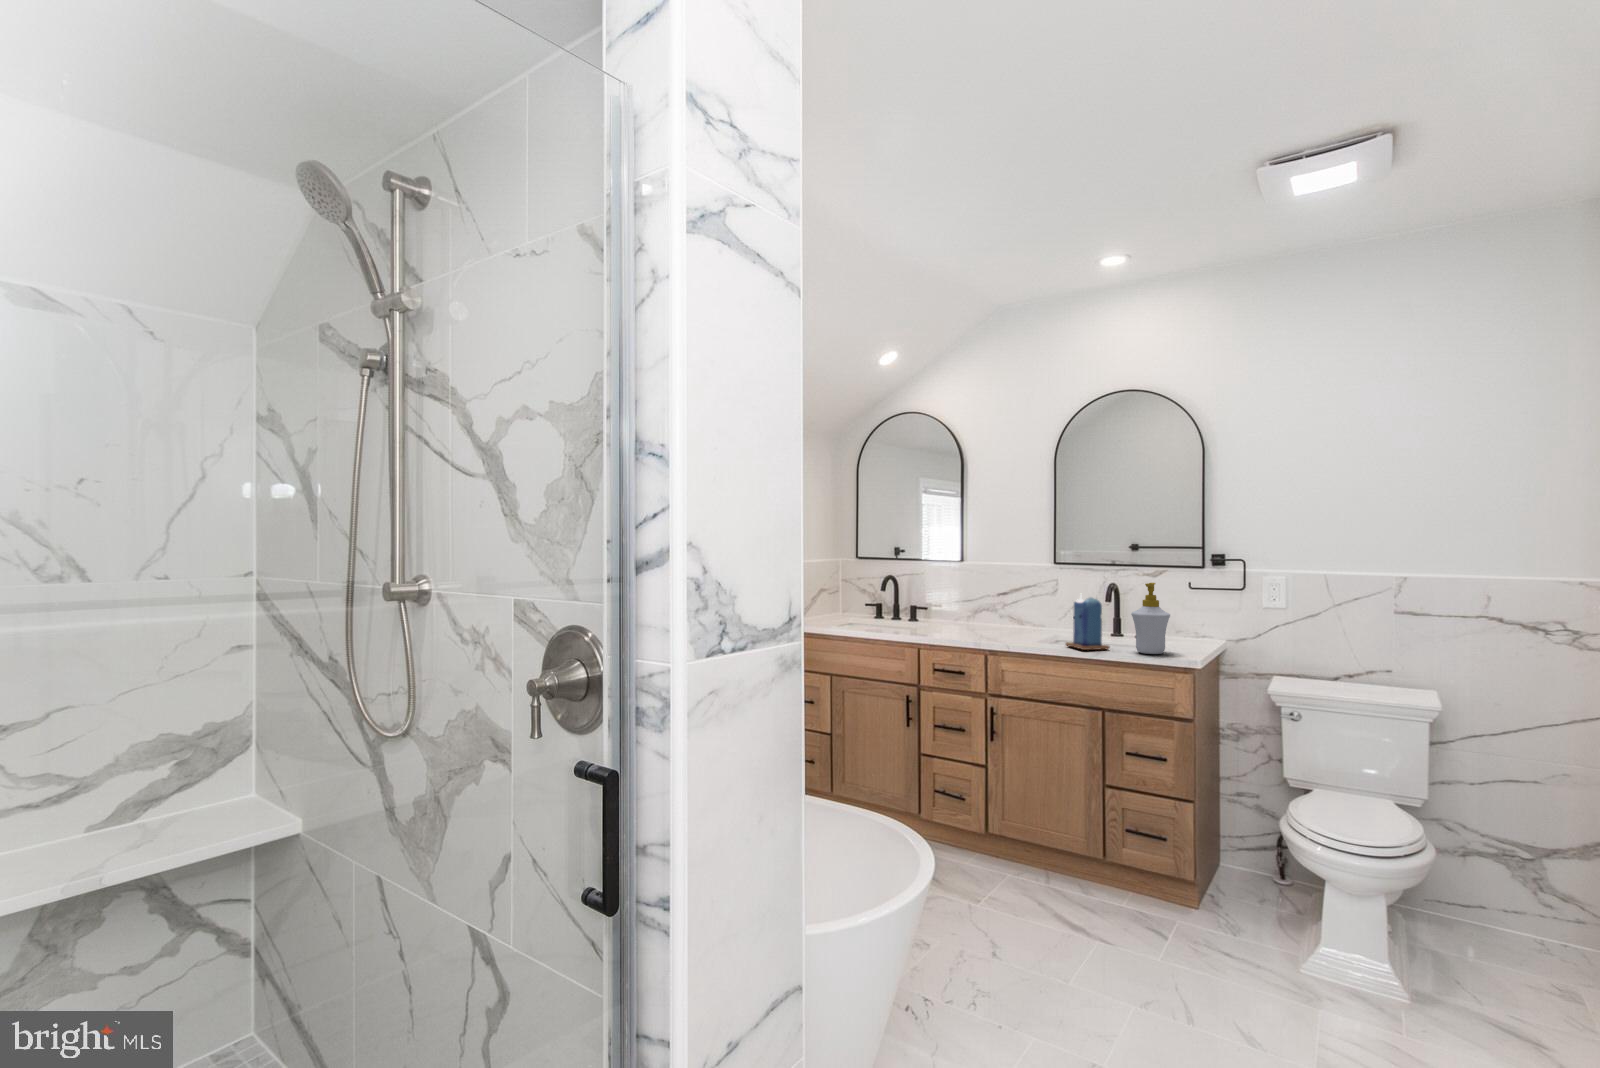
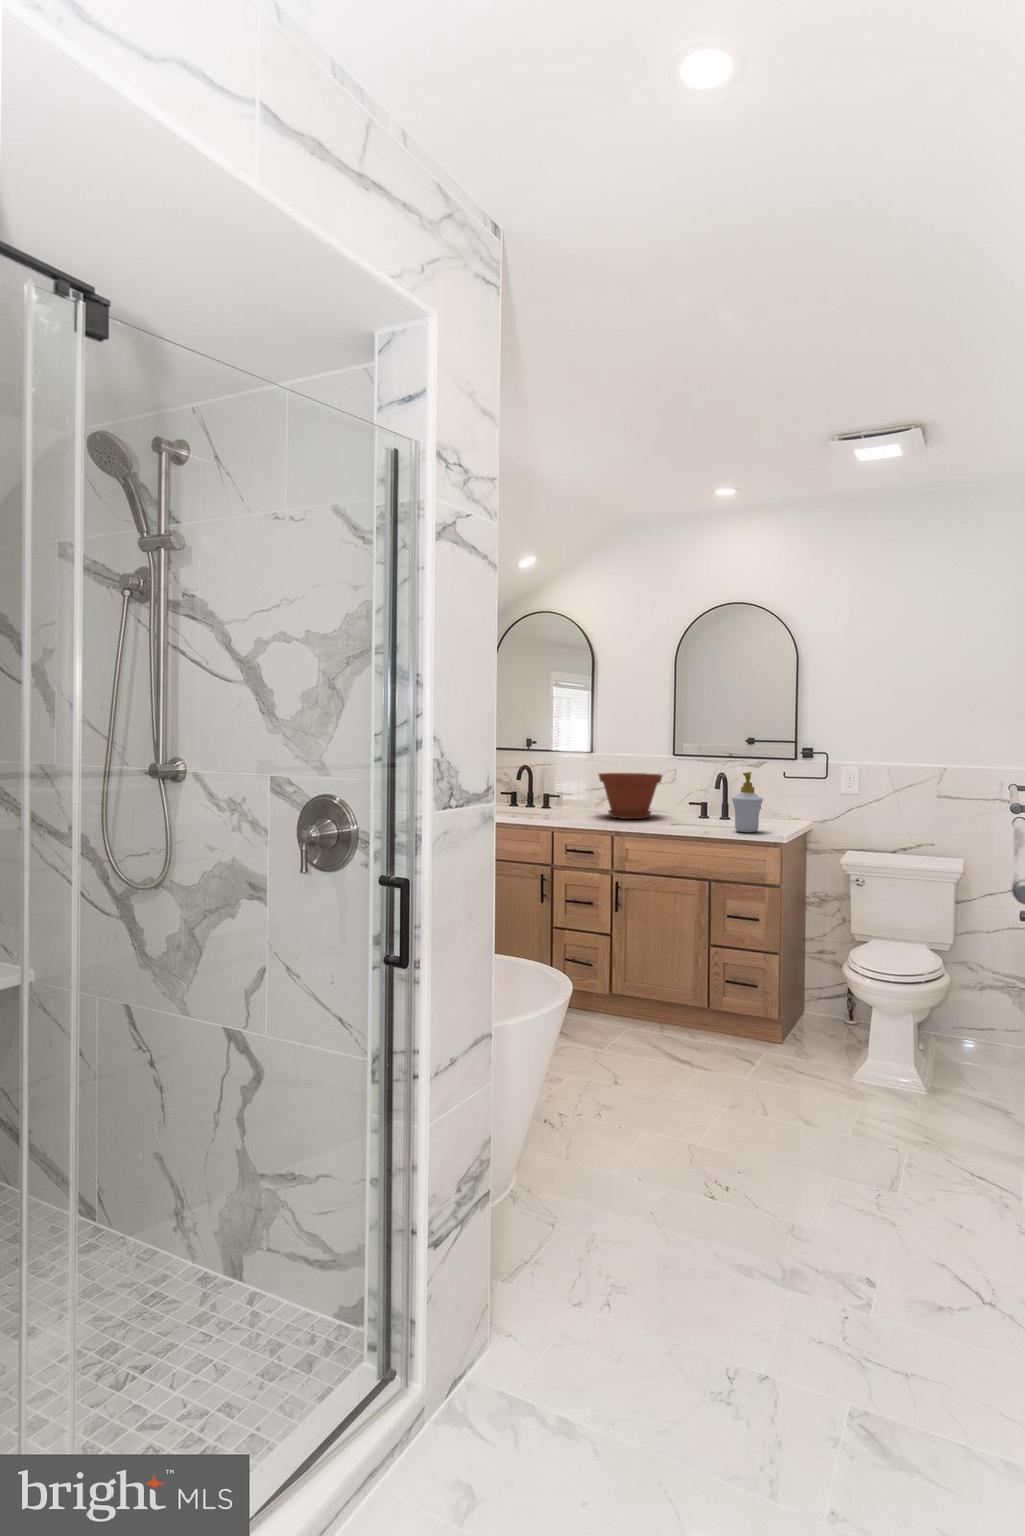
plant pot: none [970,582,1044,635] -> present [599,773,662,819]
candle: present [1066,595,1110,650] -> none [678,781,714,830]

